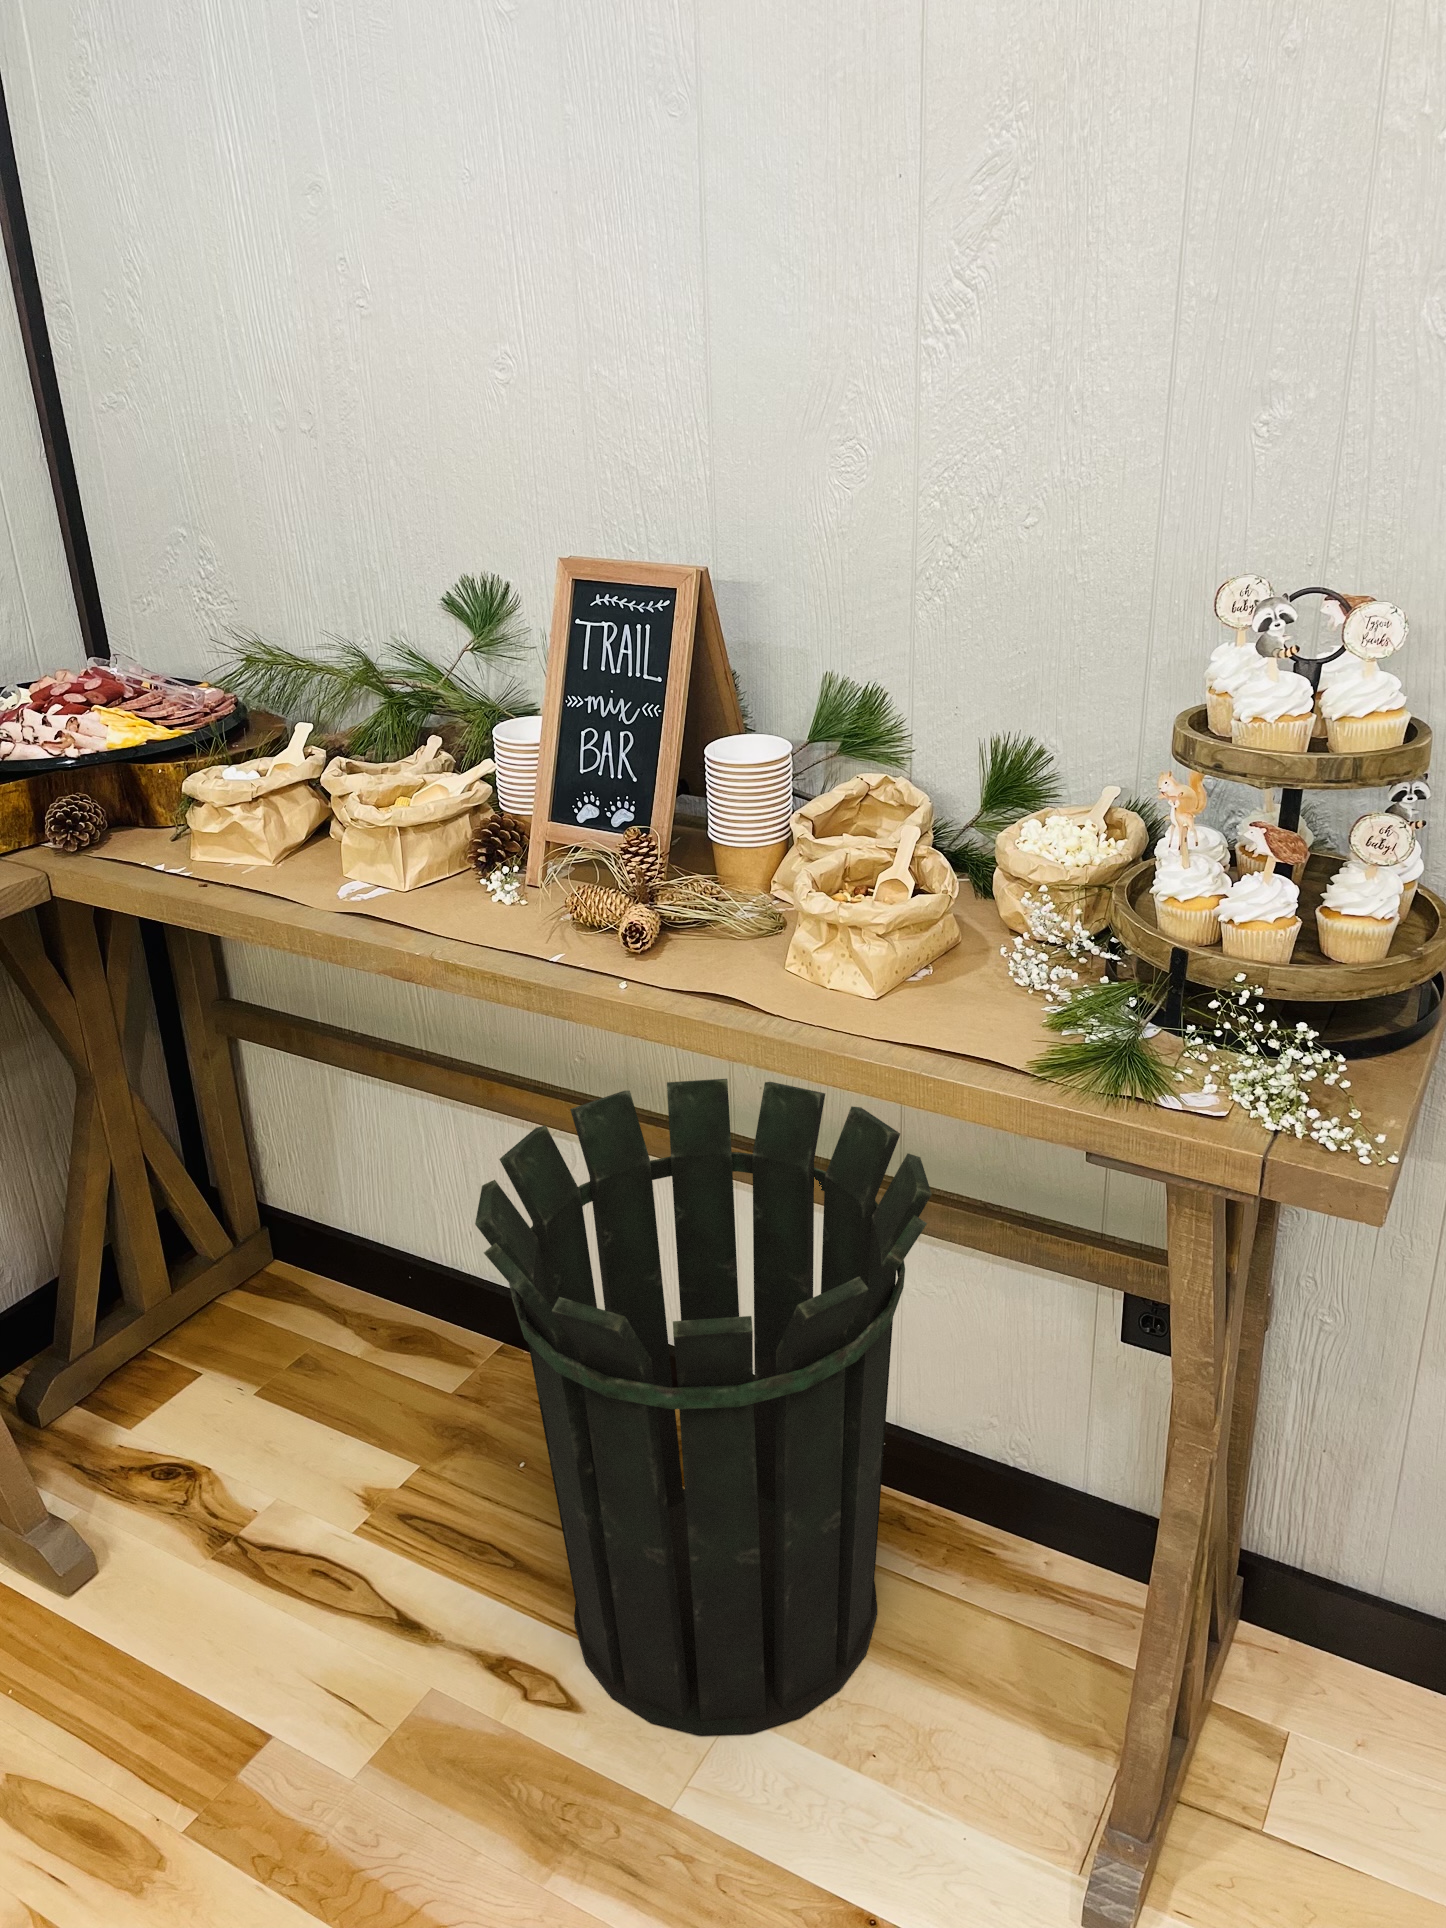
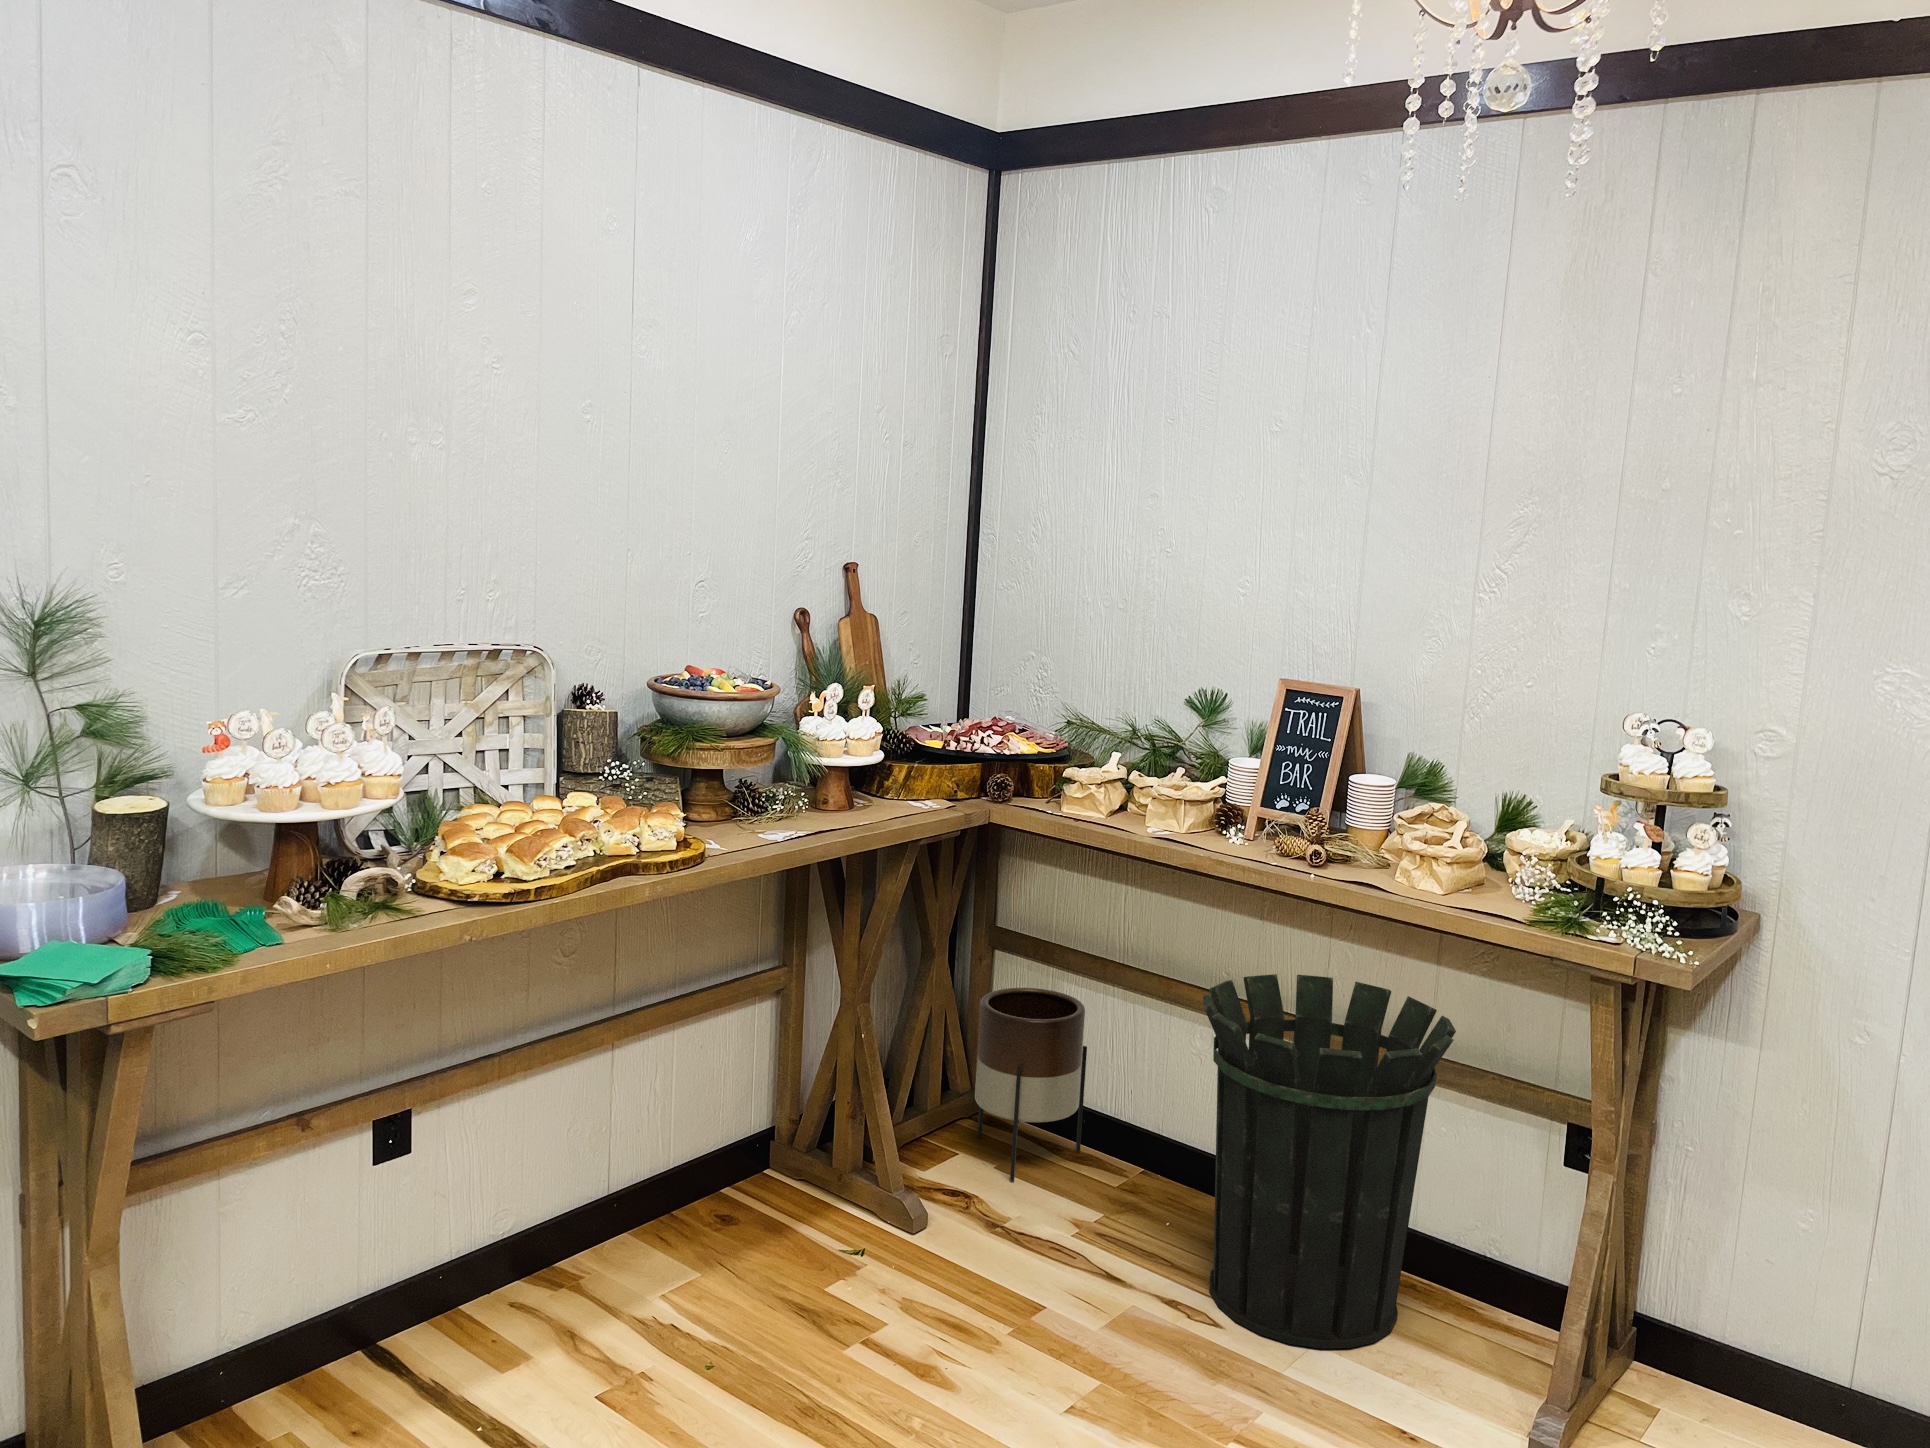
planter: none [179,1099,403,1422] -> present [975,988,1087,1181]

